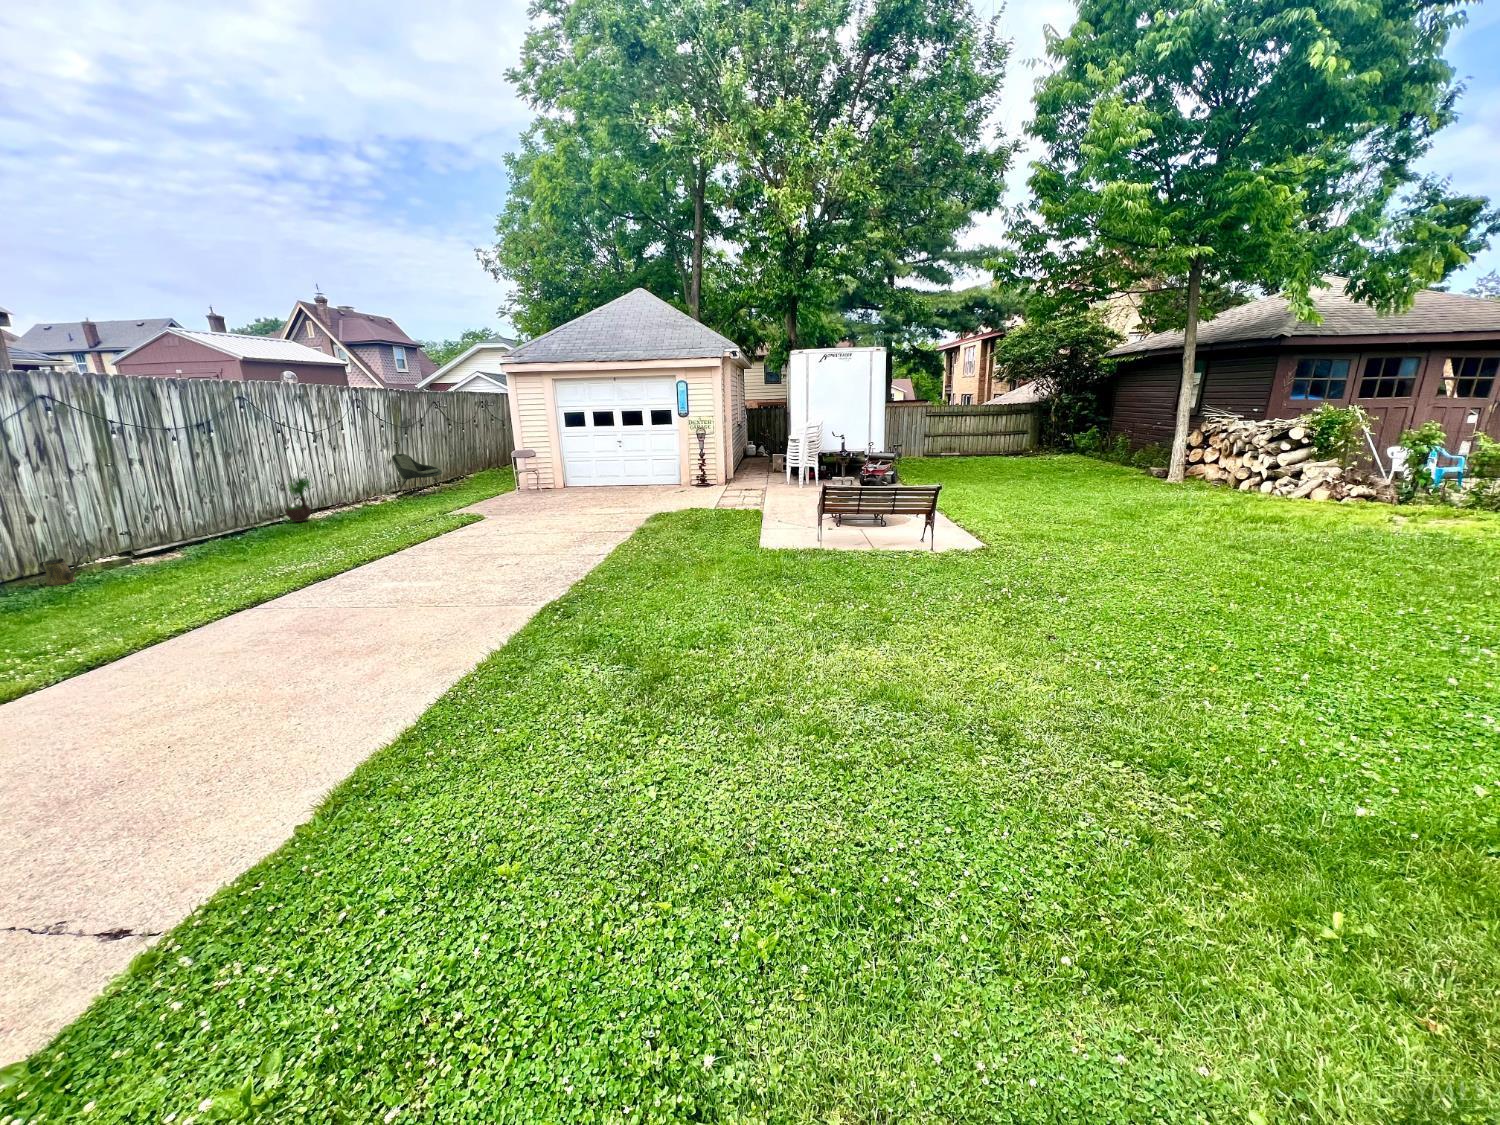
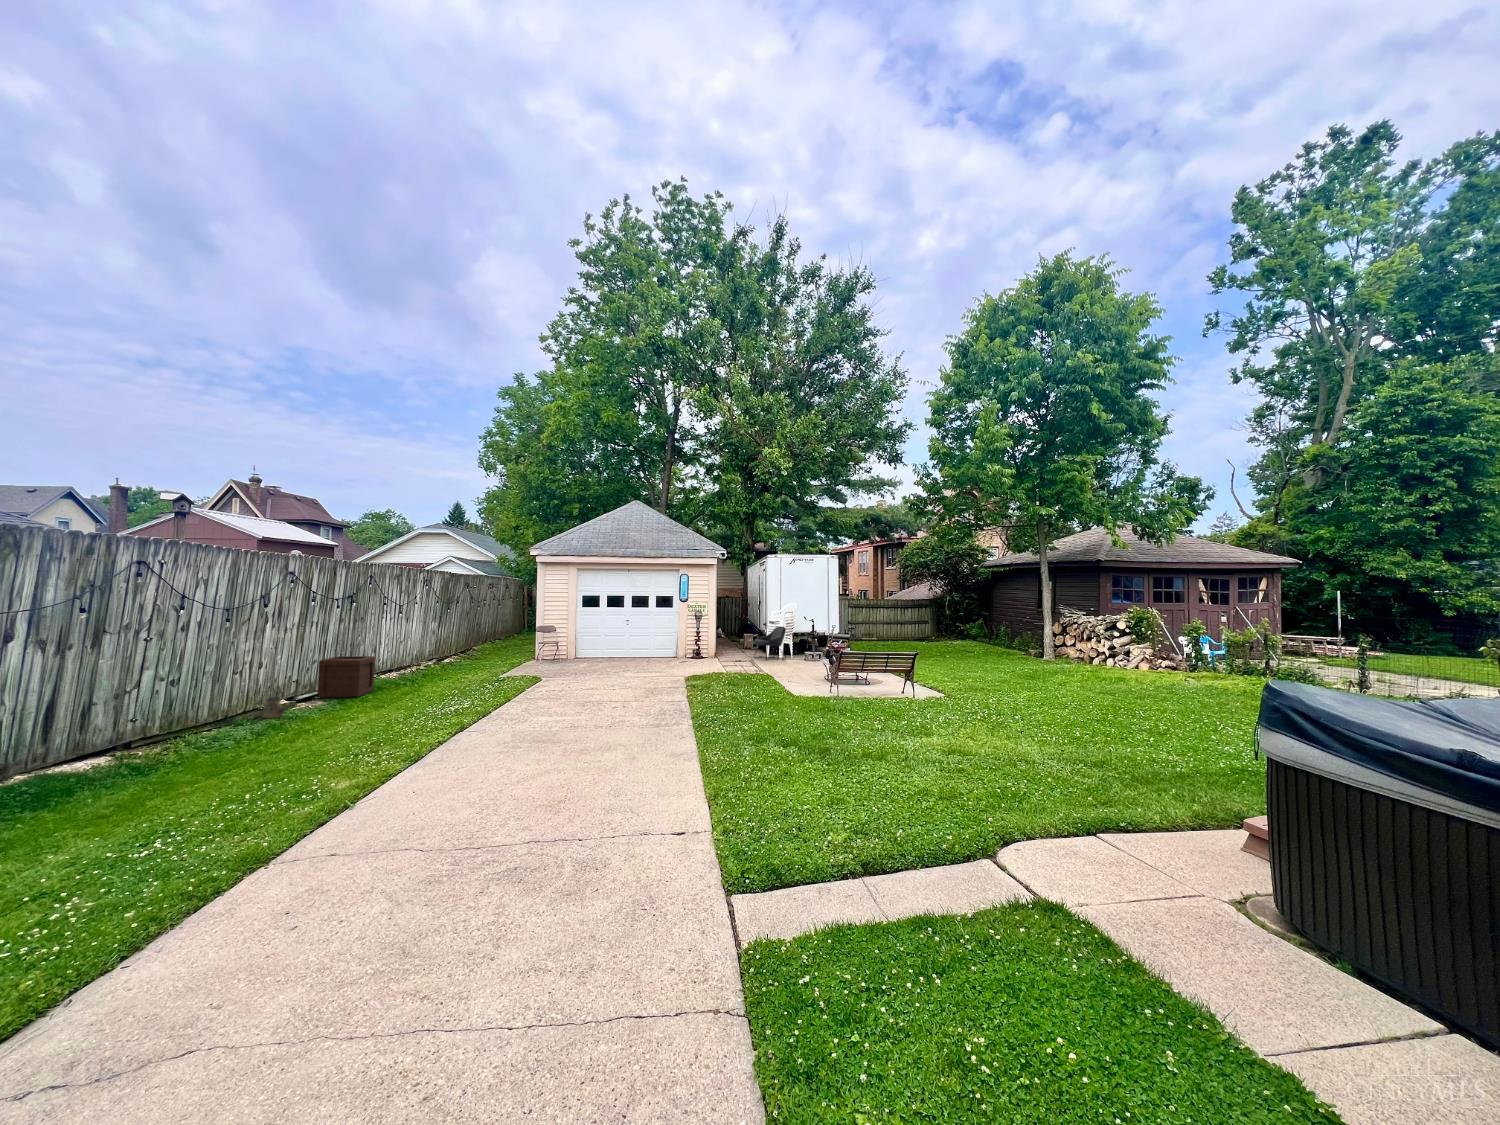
lounge chair: present [392,454,442,497] -> present [753,627,786,660]
potted tree: present [286,478,311,522] -> none [376,638,403,680]
wooden crate: none [164,499,253,550] -> present [318,656,375,698]

